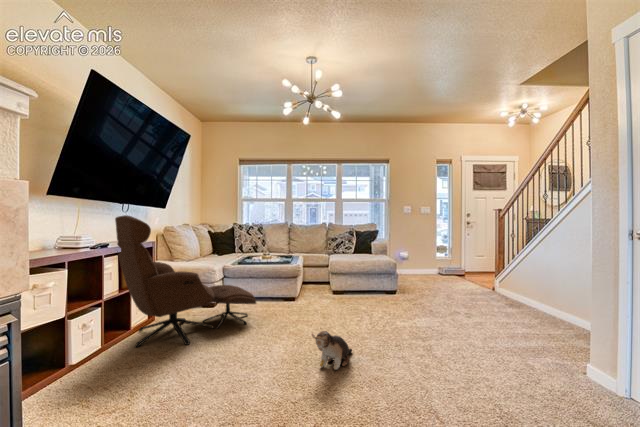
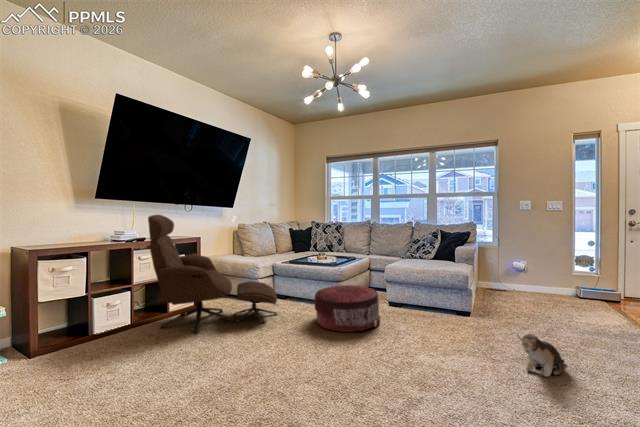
pouf: none [290,278,347,320] -> present [315,285,380,332]
plush toy: present [312,331,352,370] -> present [517,334,564,377]

